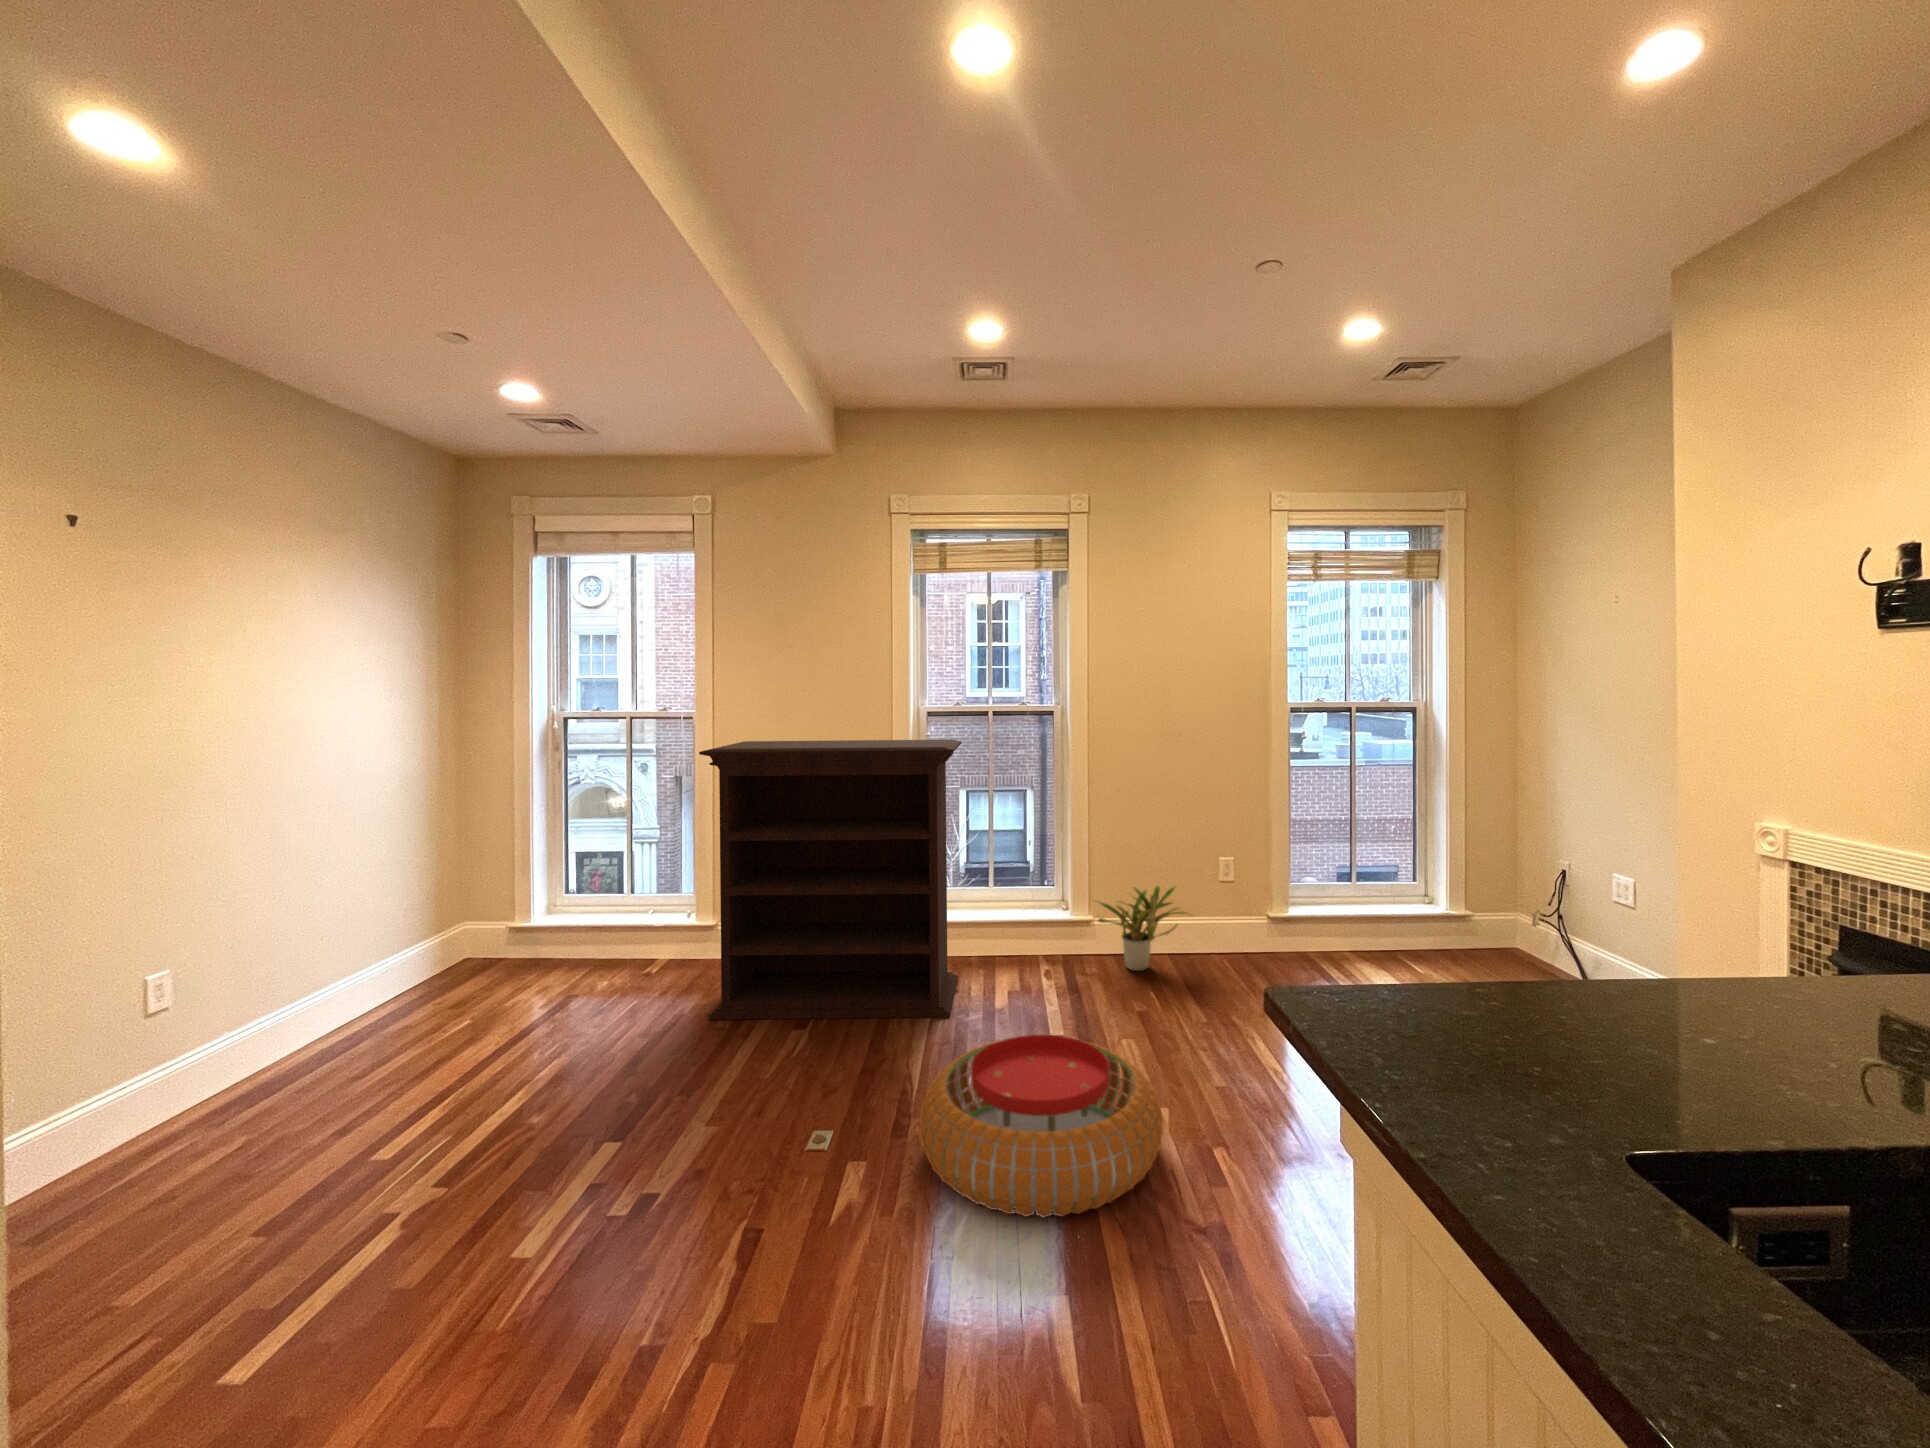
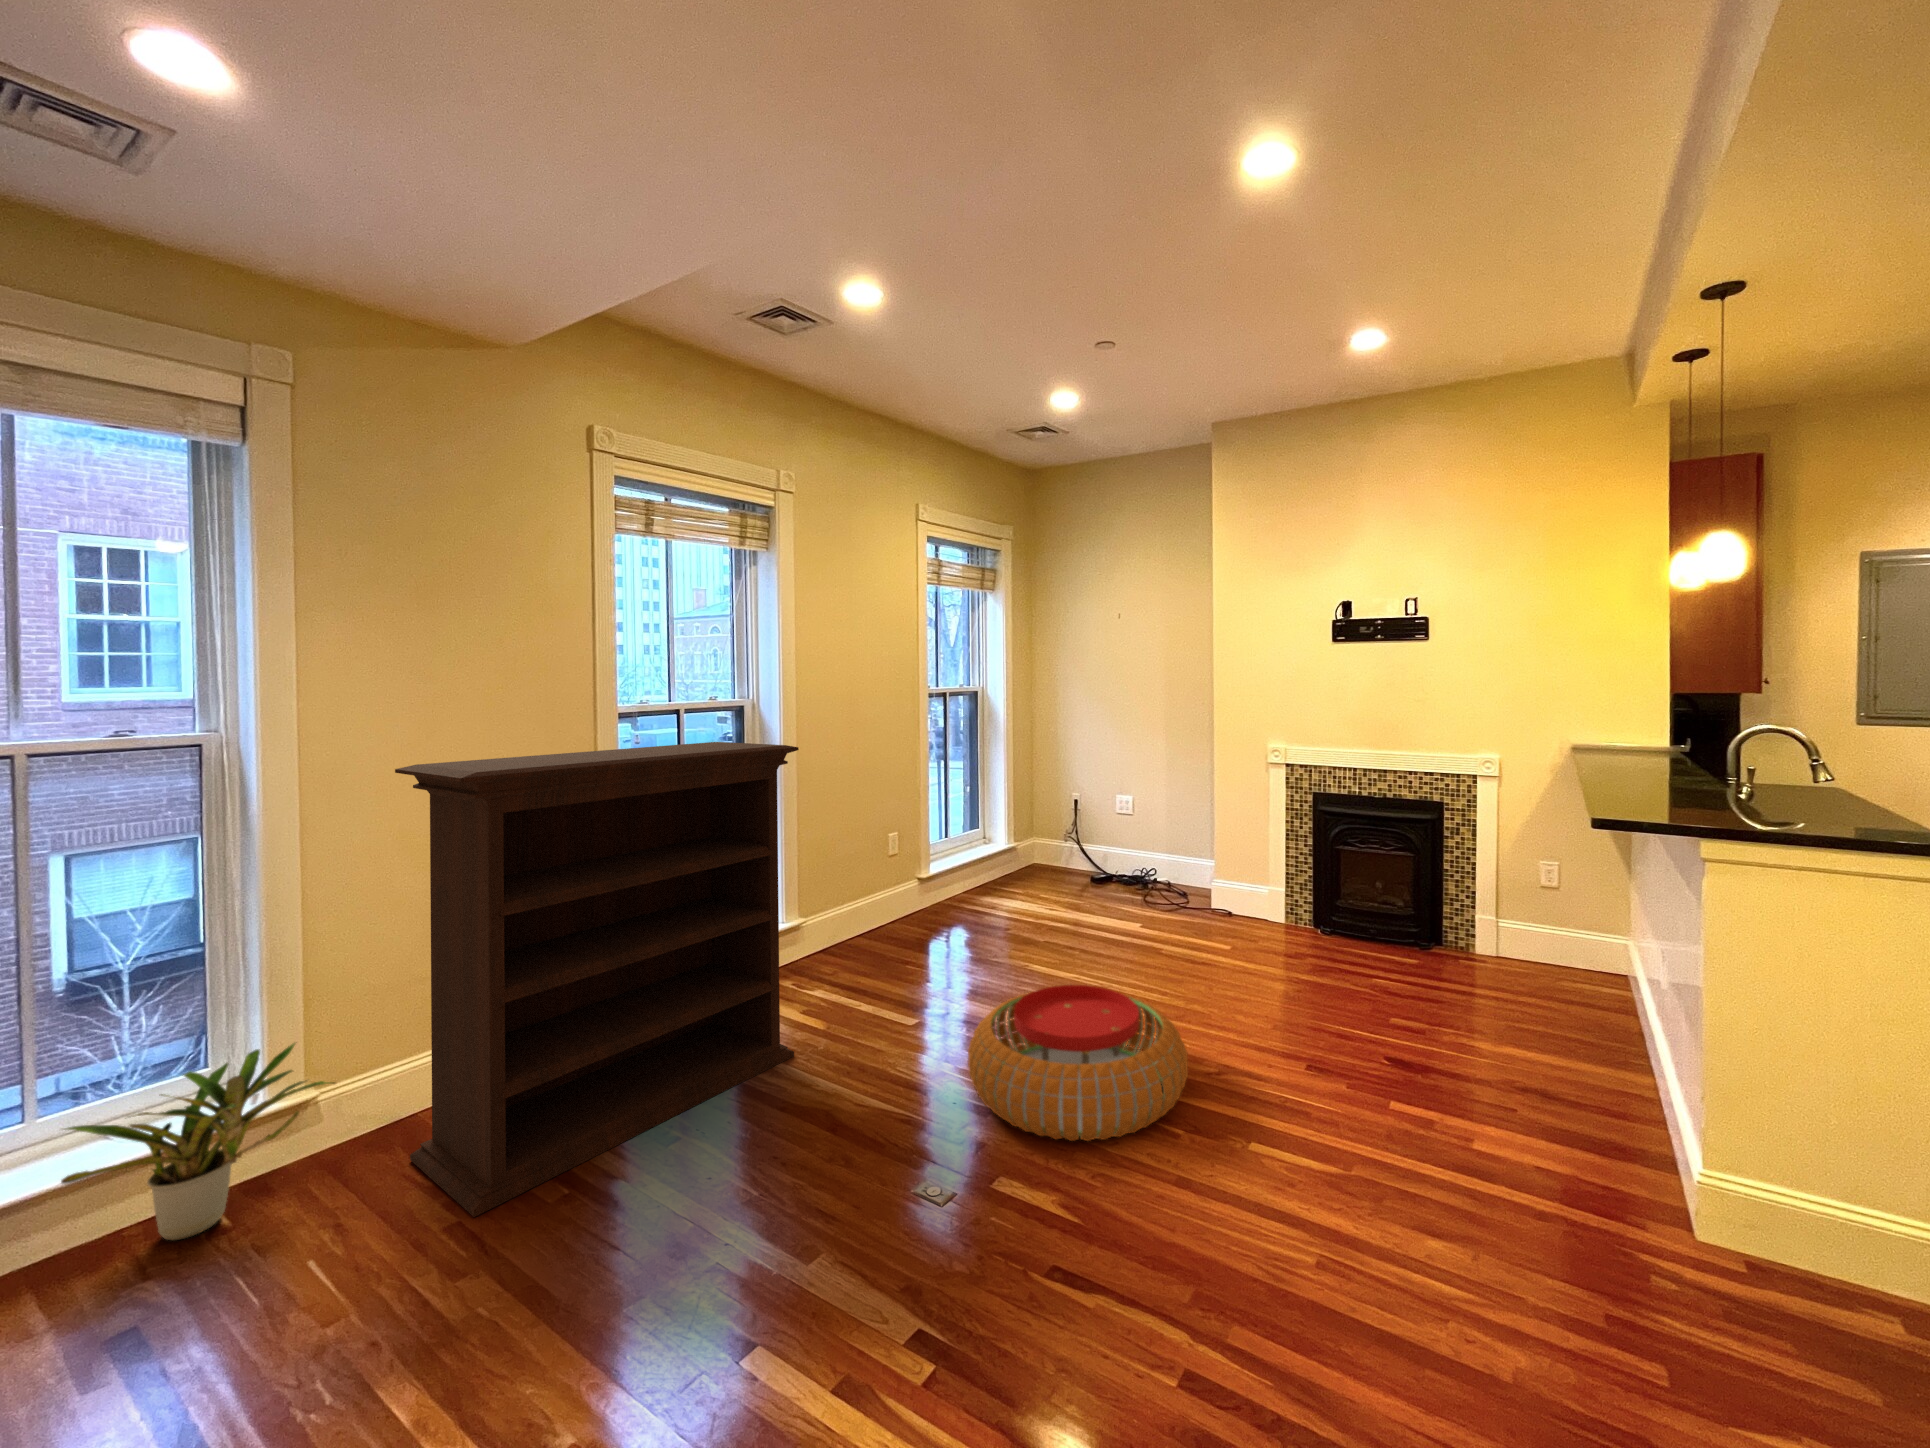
potted plant: present [1098,887,1186,971] -> present [61,1043,335,1240]

